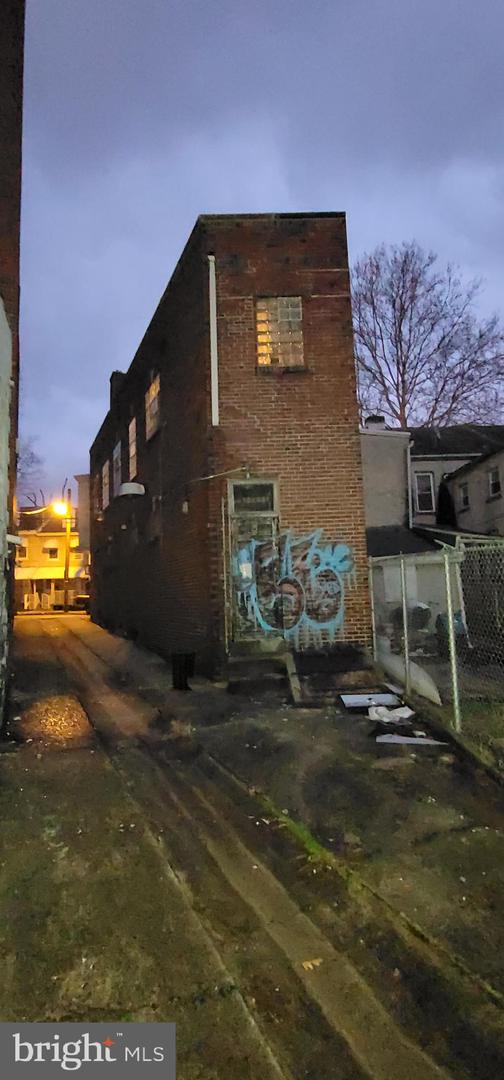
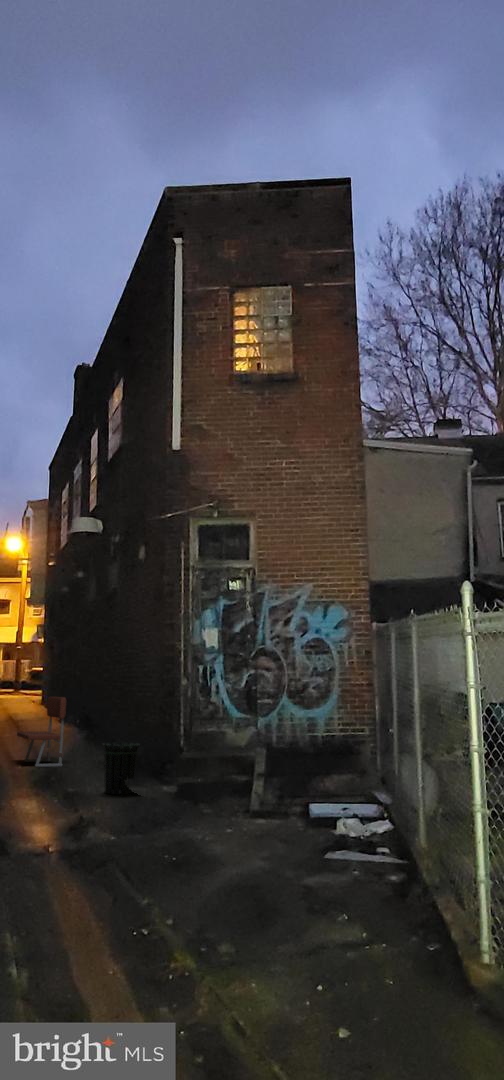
bench: none [115,609,148,661] -> present [17,697,66,767]

